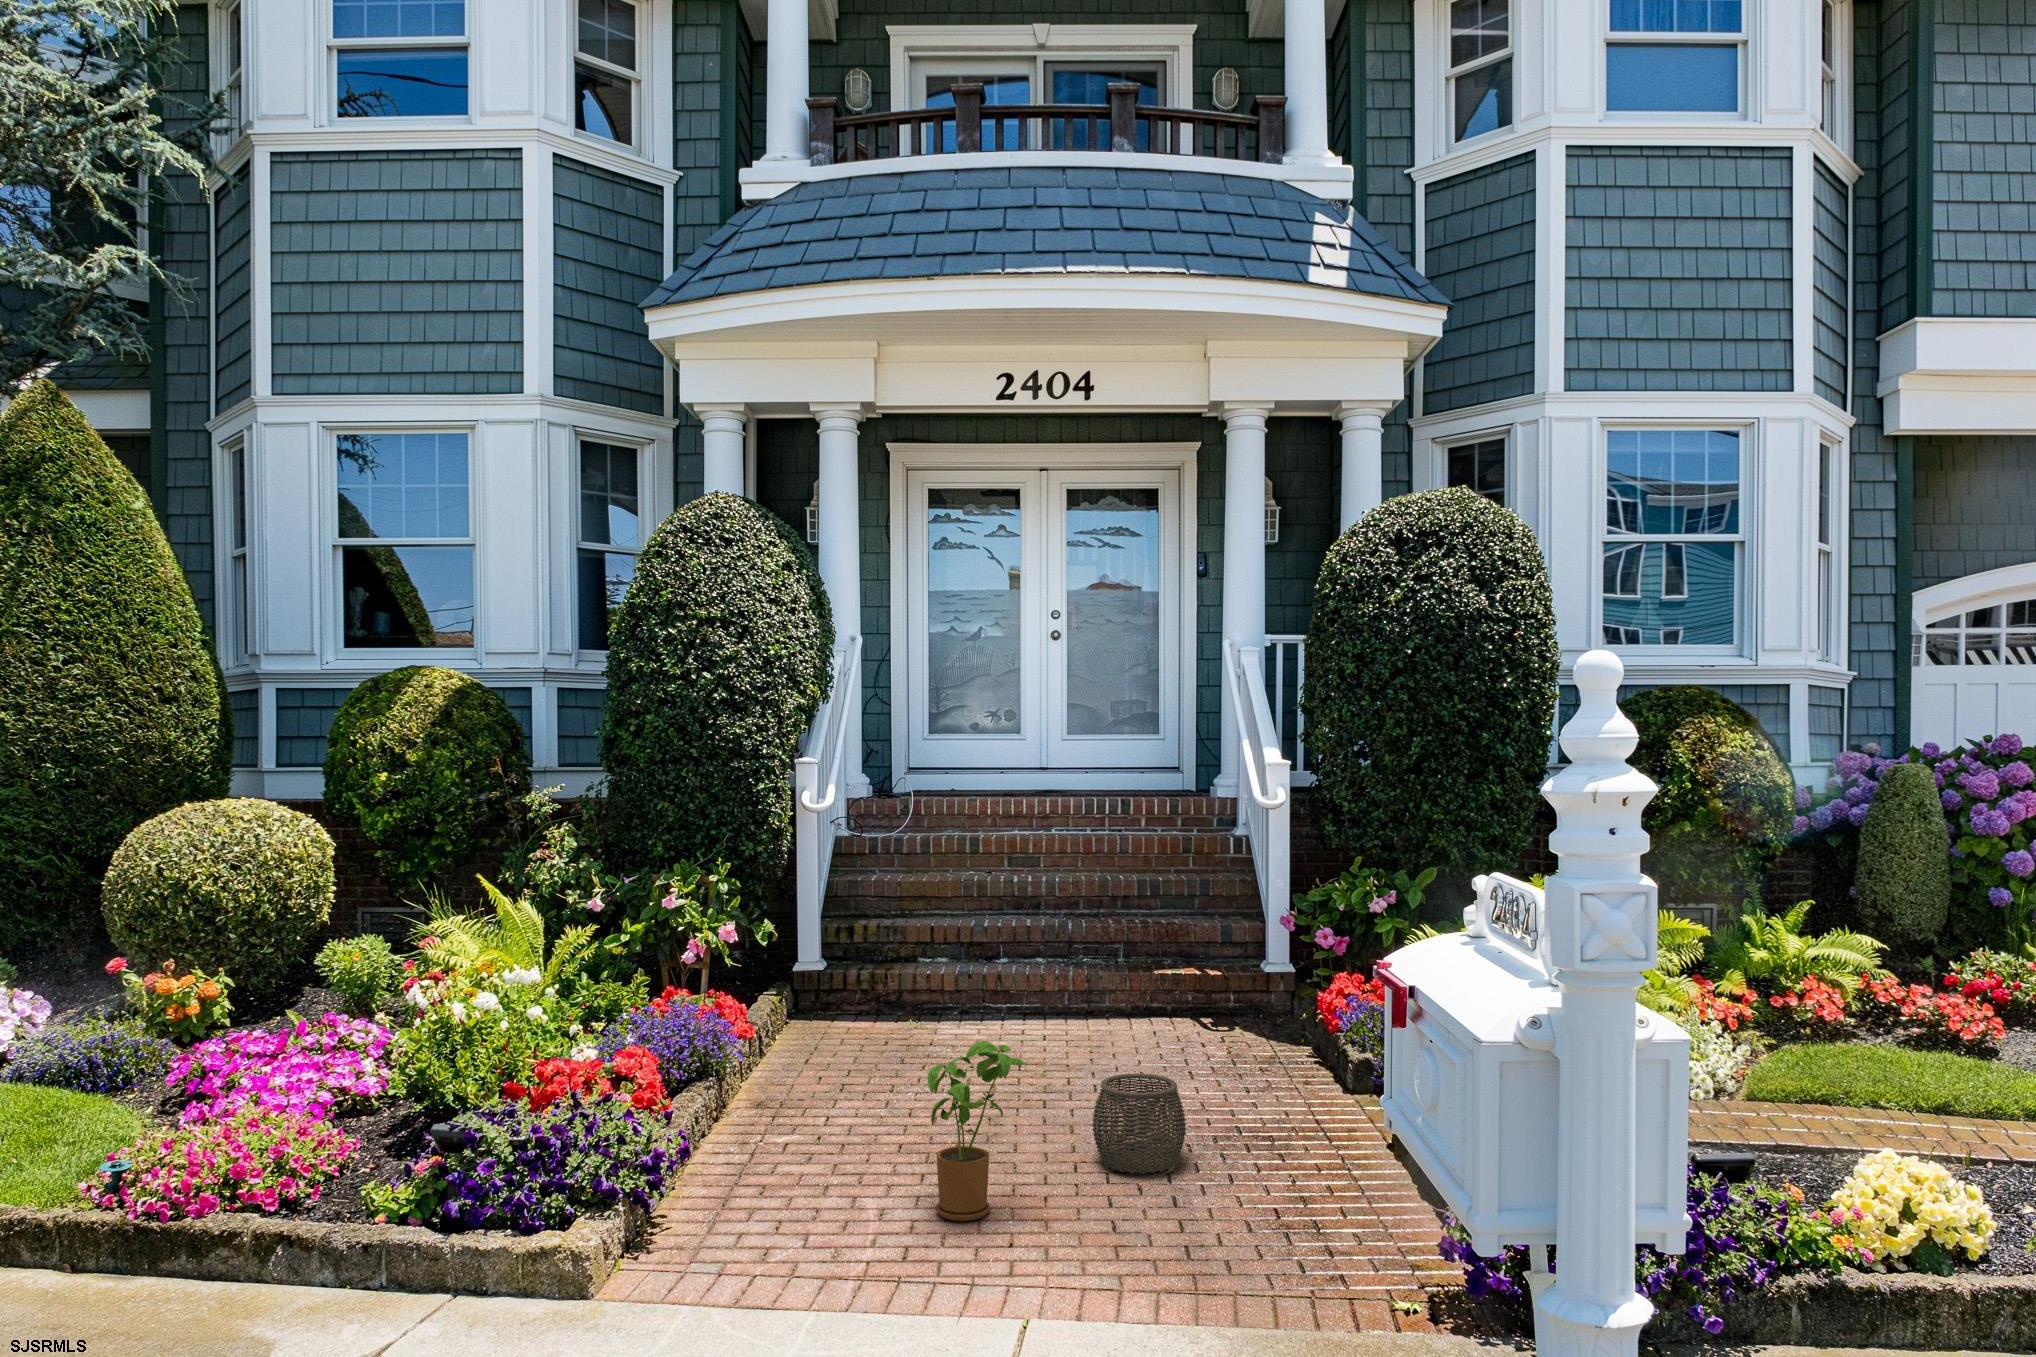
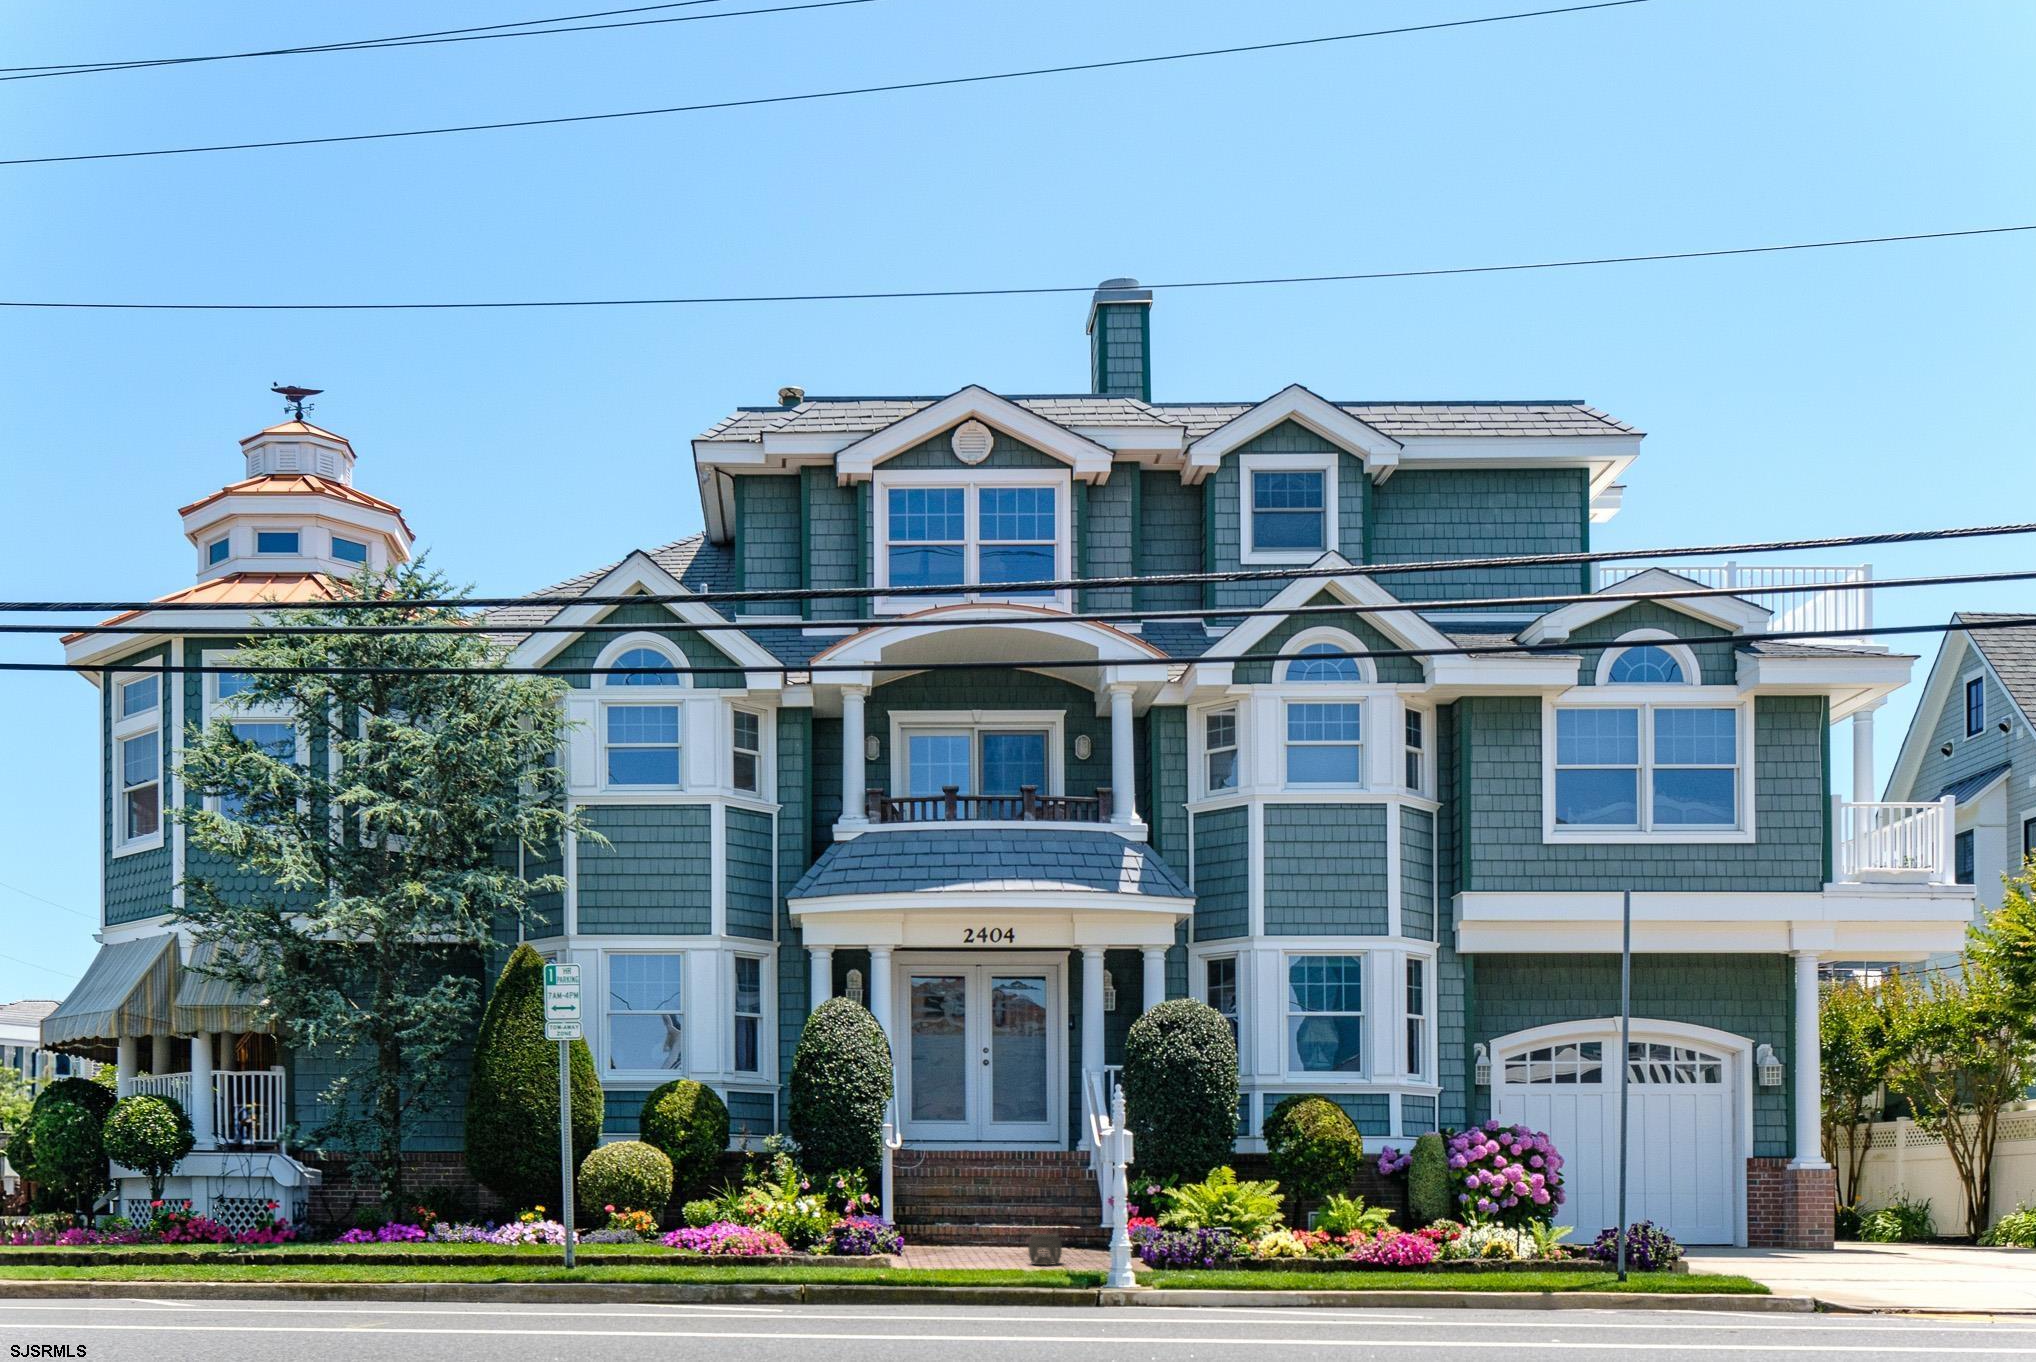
house plant: present [928,1041,1027,1221] -> none [973,1210,1008,1271]

